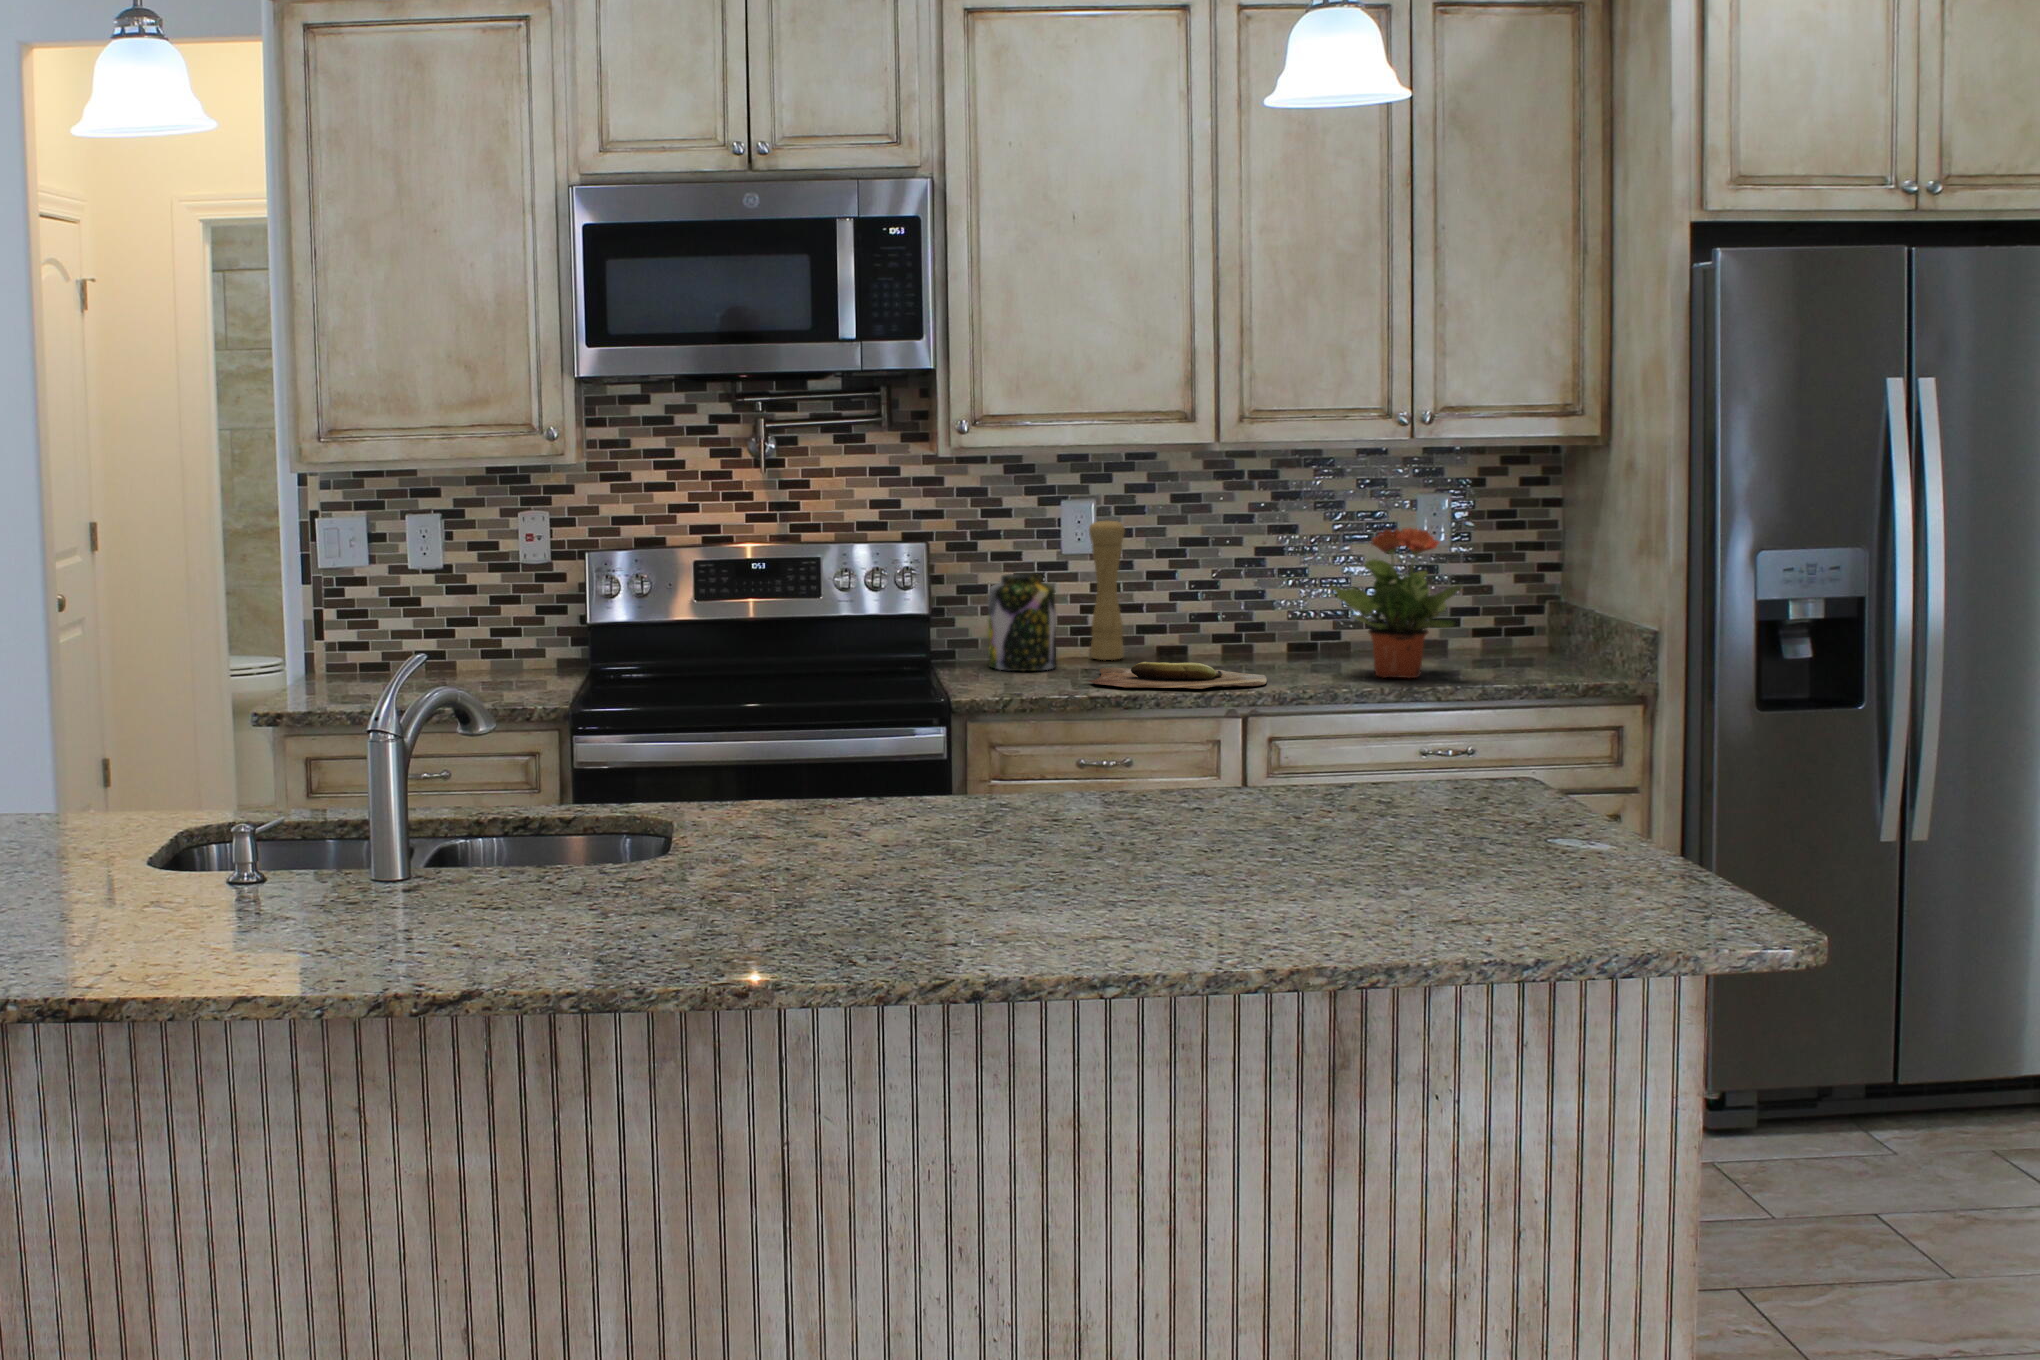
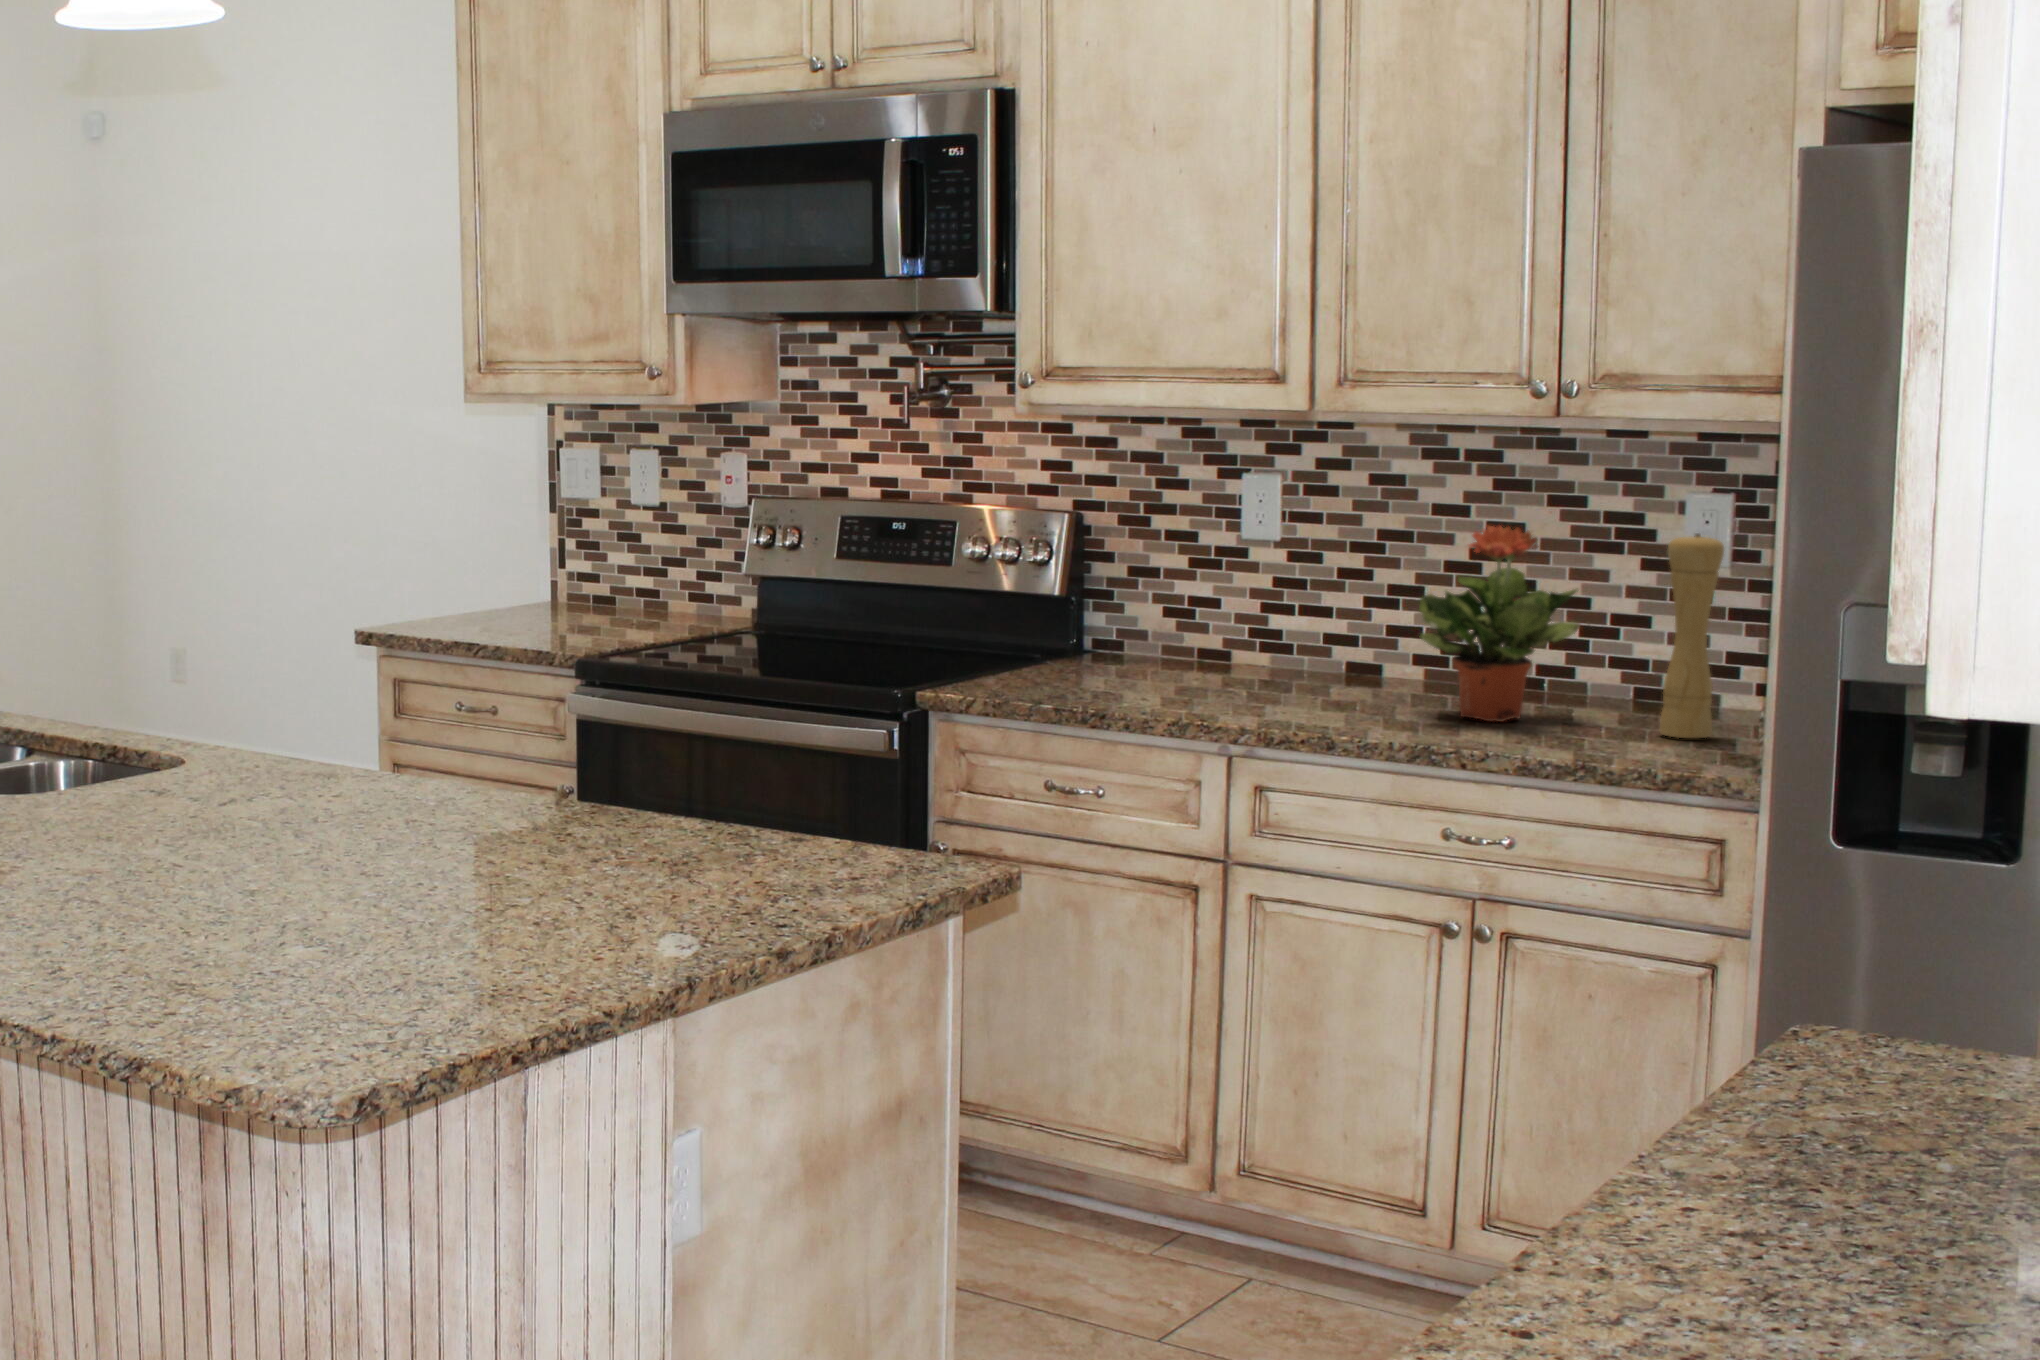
pepper mill: present [1089,519,1125,660] -> present [1659,533,1724,738]
jar: present [988,574,1056,671] -> none [1107,555,1185,669]
cutting board: present [1089,662,1267,689] -> none [1117,666,1337,705]

